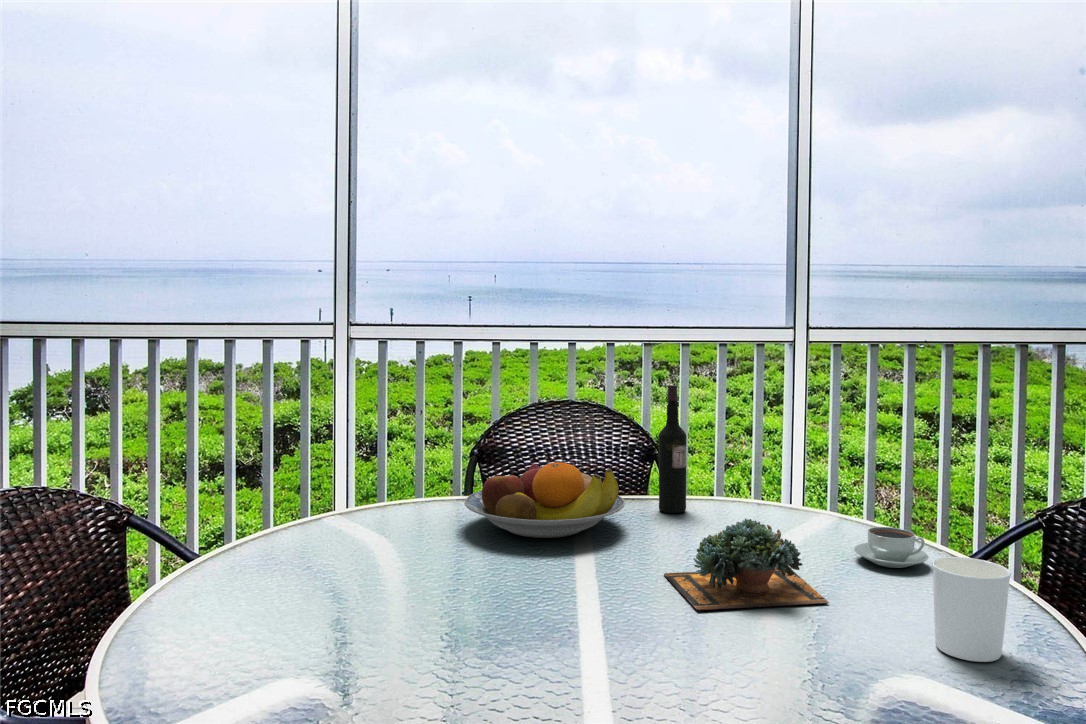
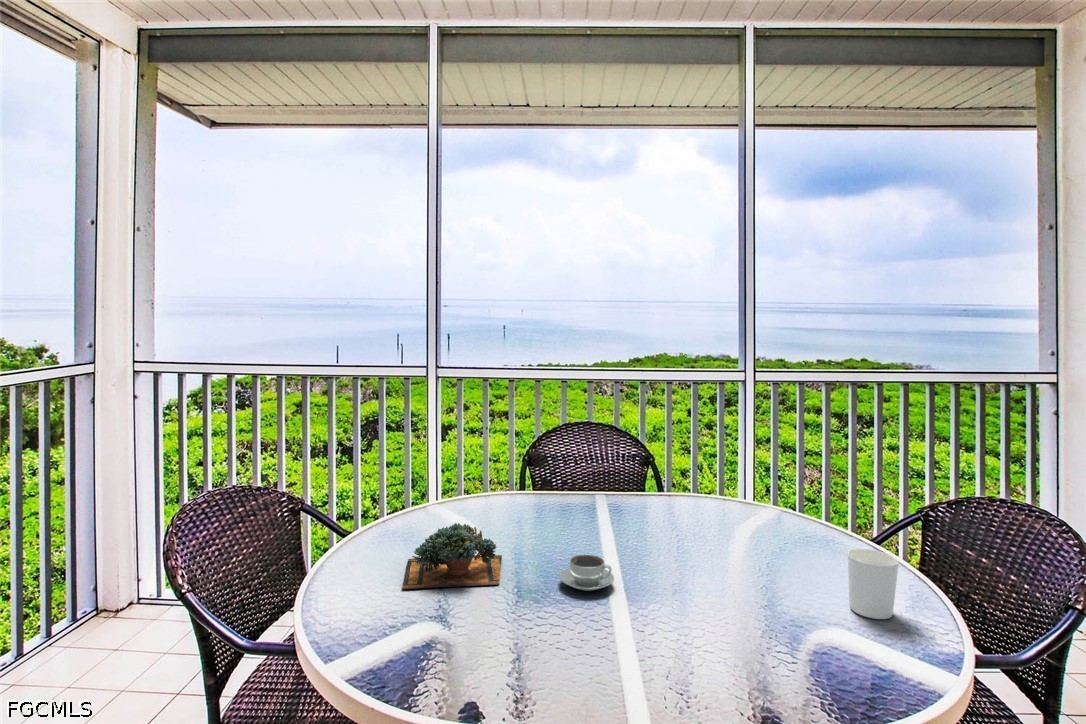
wine bottle: present [659,385,686,513] -> none [657,417,677,505]
fruit bowl: present [465,462,625,538] -> none [528,470,636,523]
succulent plant: present [664,518,829,610] -> present [402,523,502,589]
coffee cup: present [854,527,929,568] -> present [560,554,614,591]

